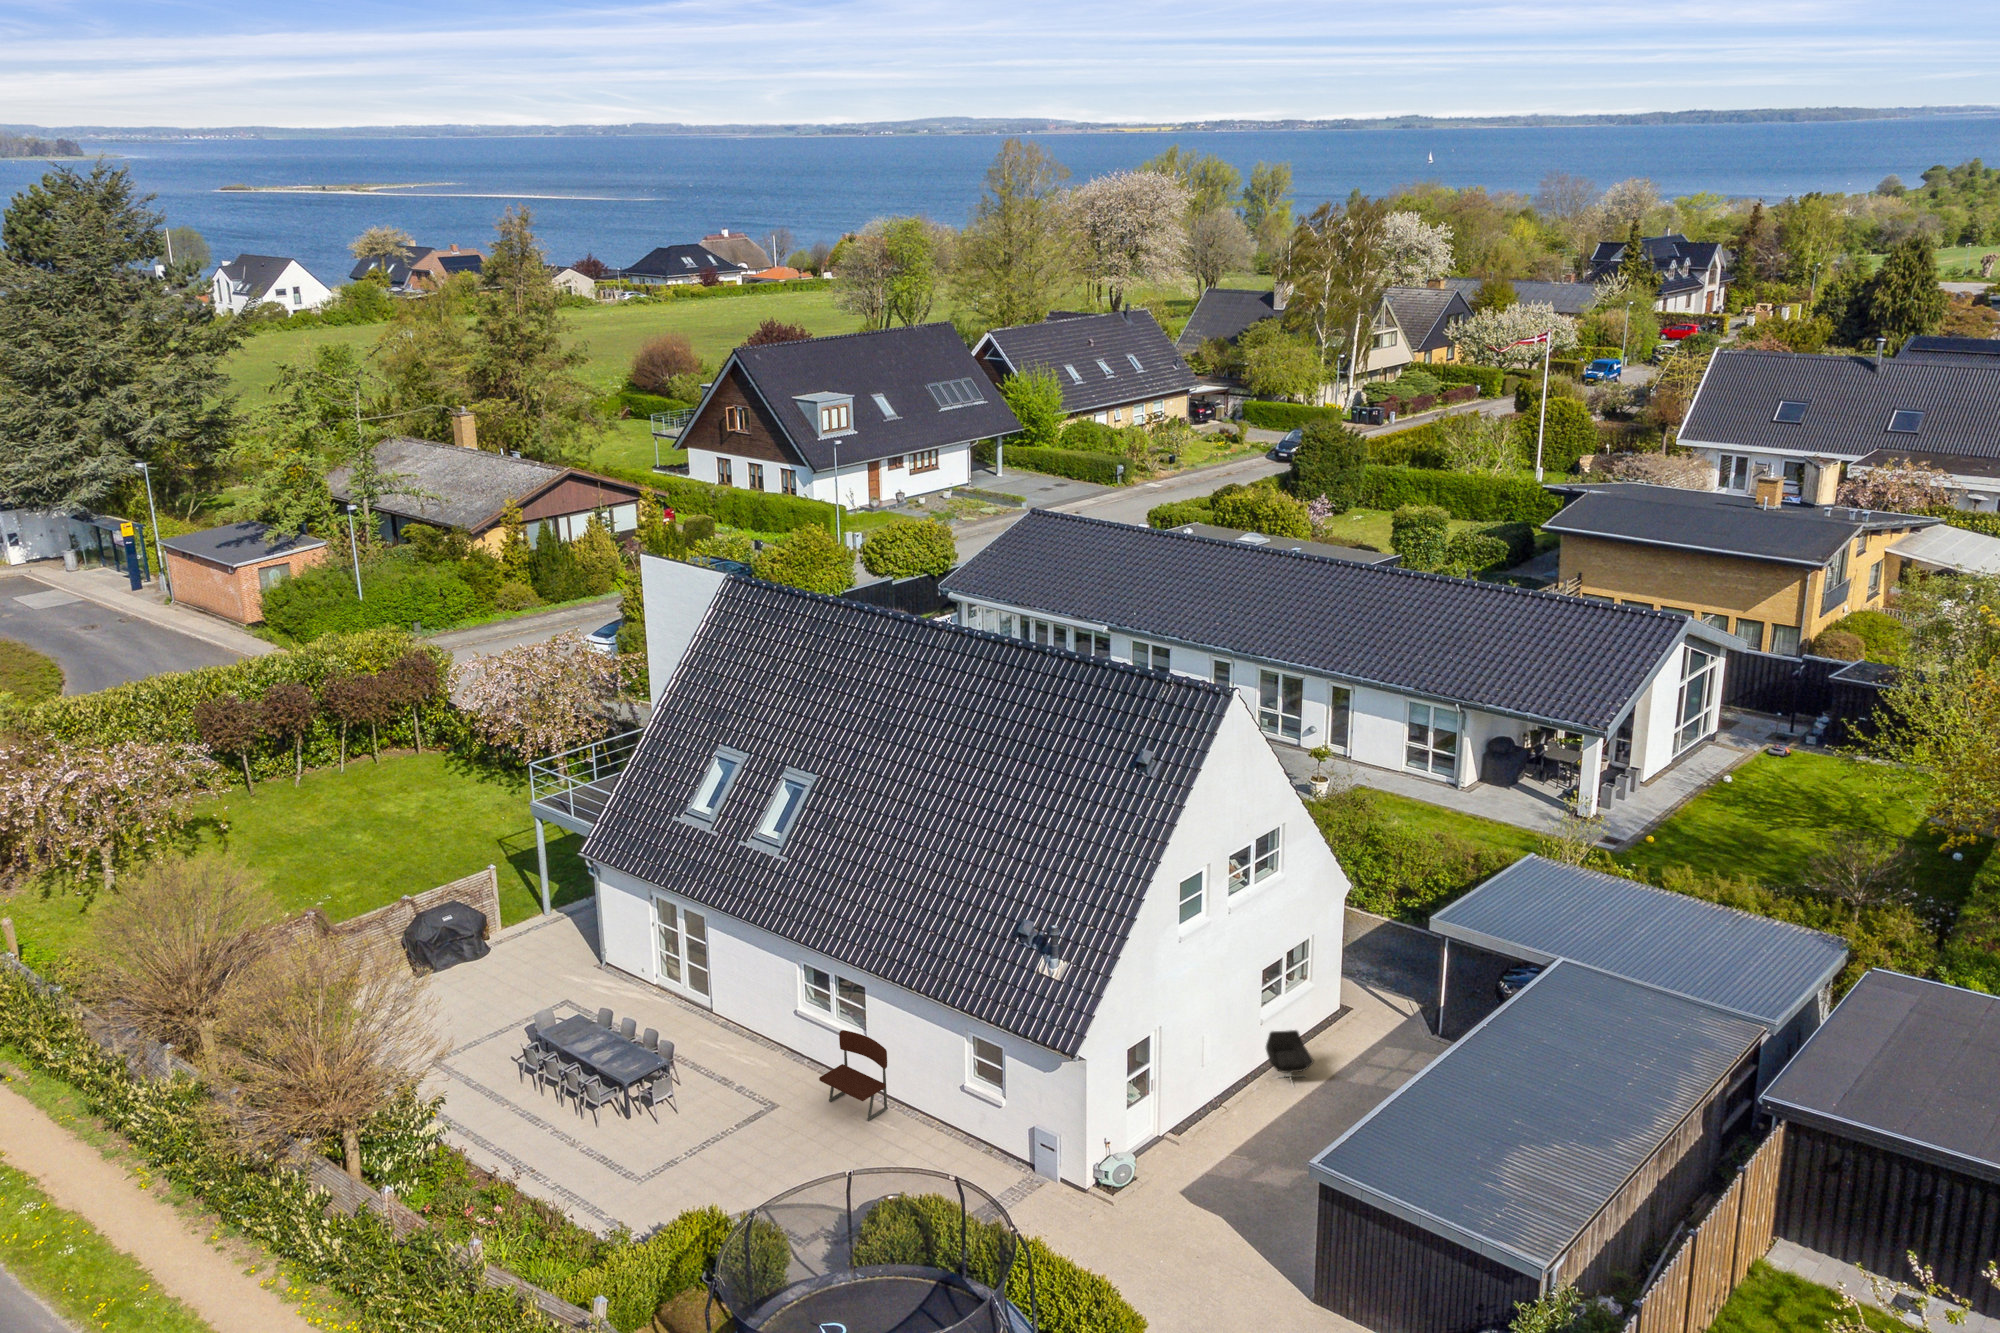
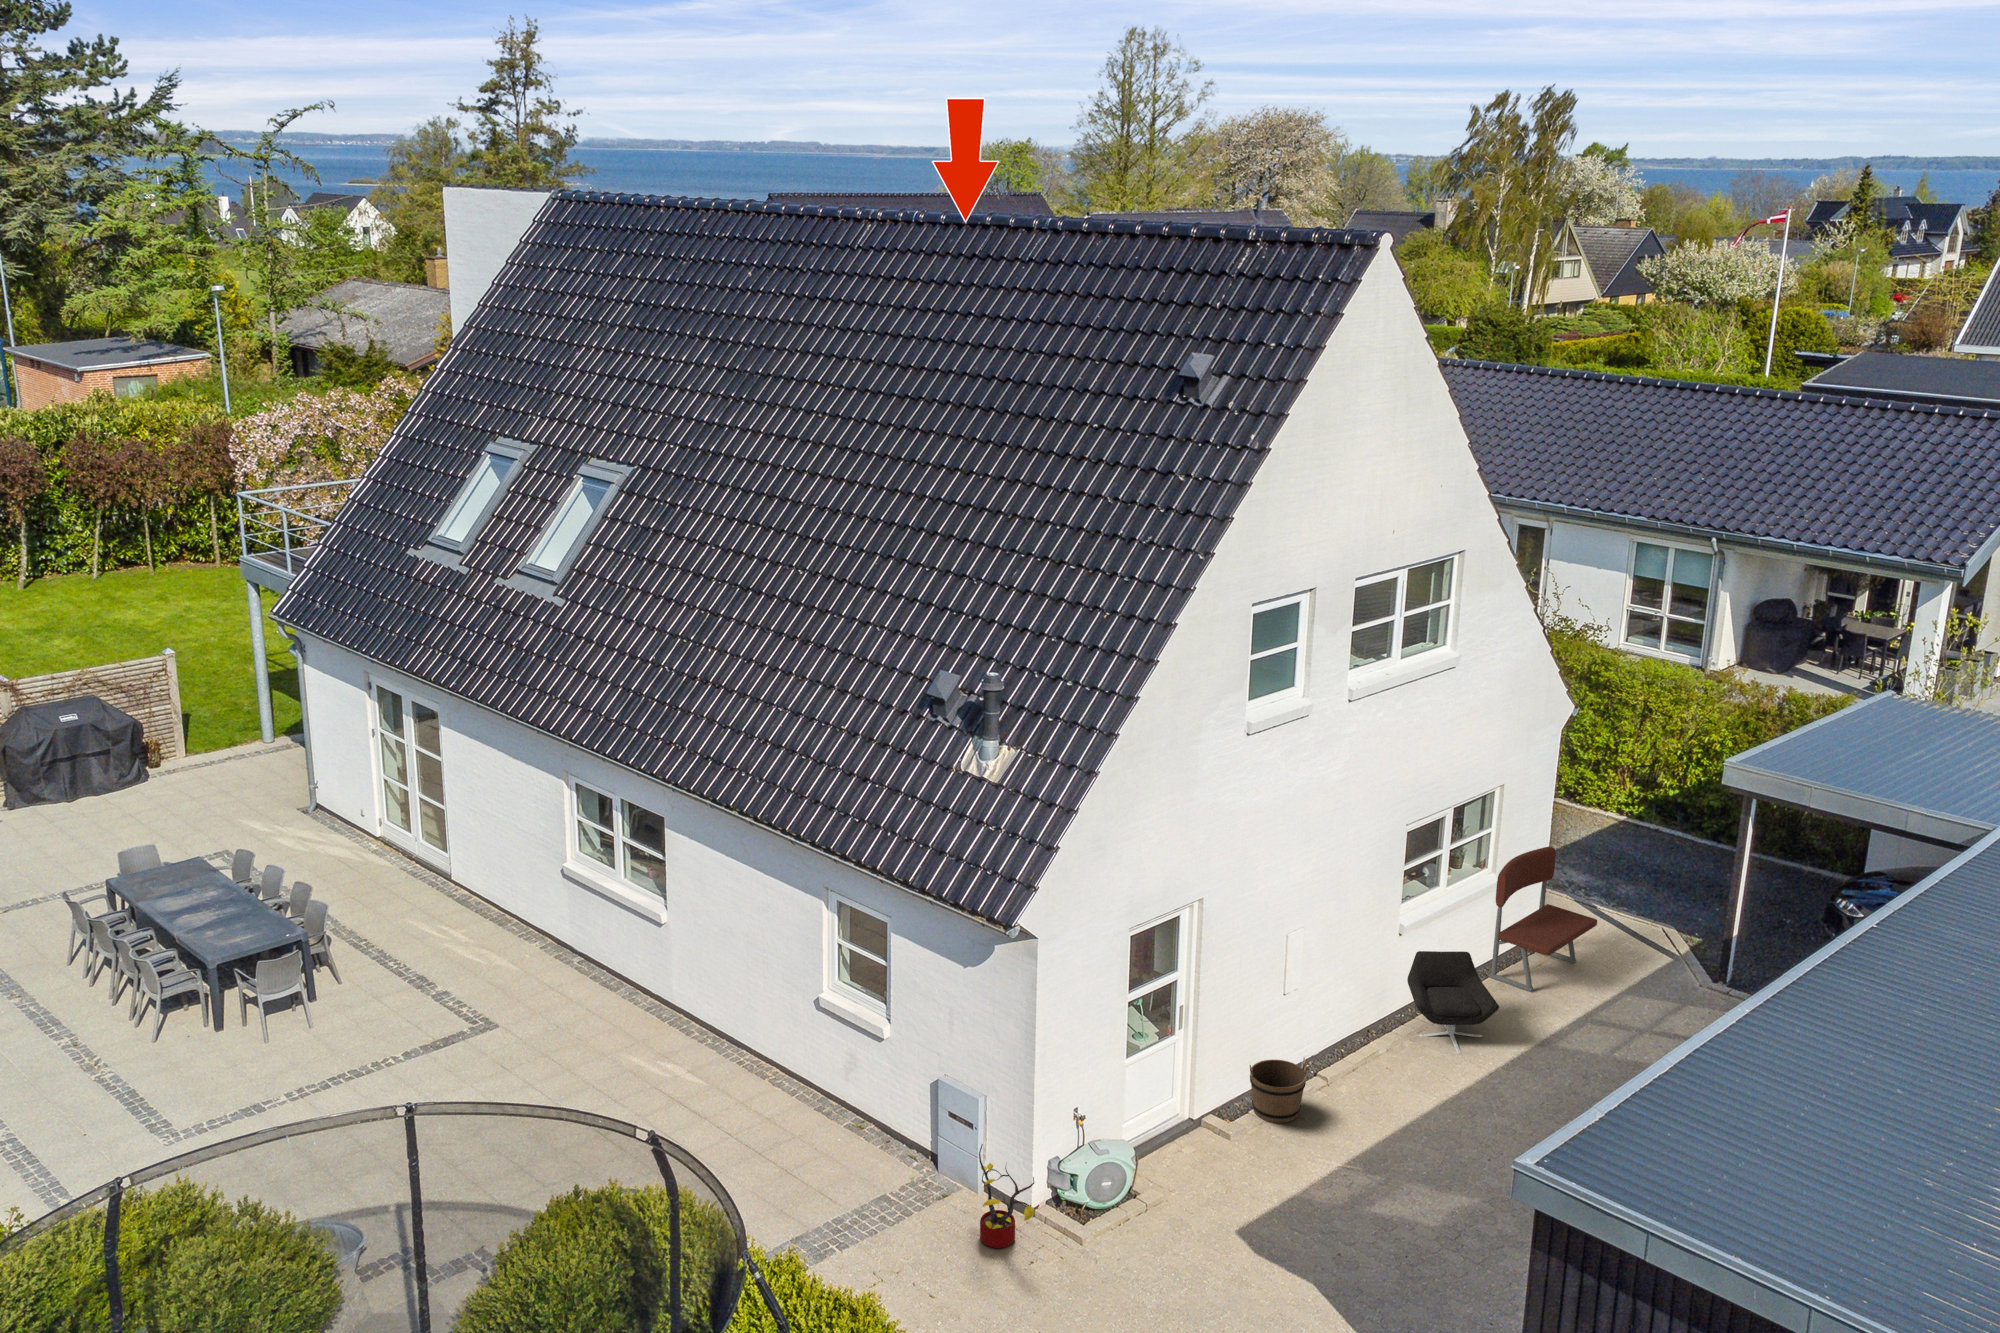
bench: present [819,1030,888,1121] -> present [1489,847,1597,992]
bucket: none [1186,1101,1216,1134] -> present [1250,1059,1307,1123]
decorative plant: none [1060,1159,1091,1209] -> present [979,1144,1034,1248]

